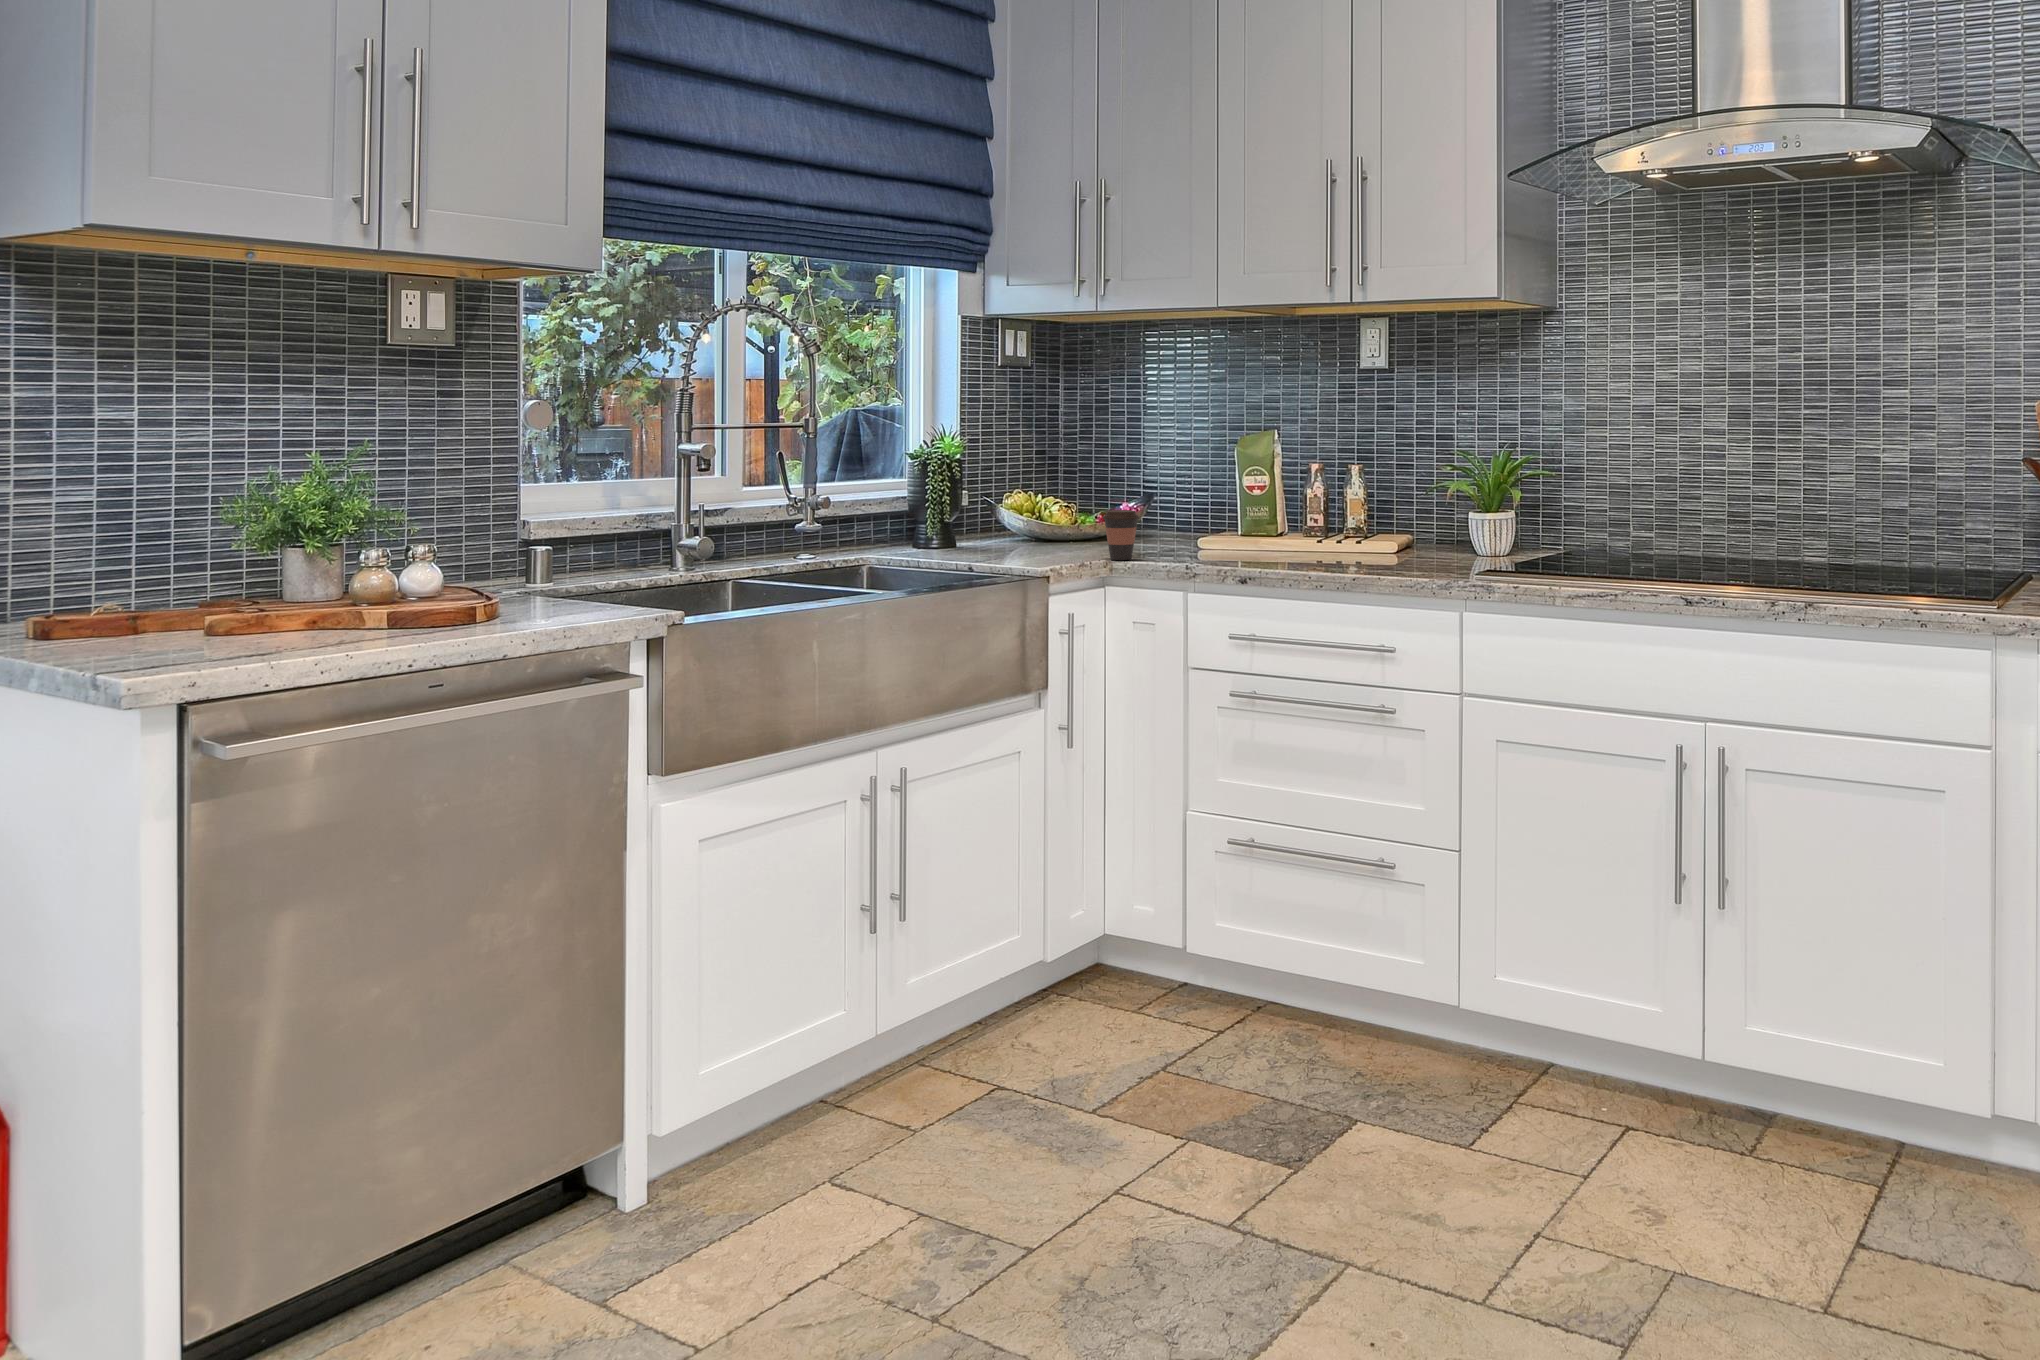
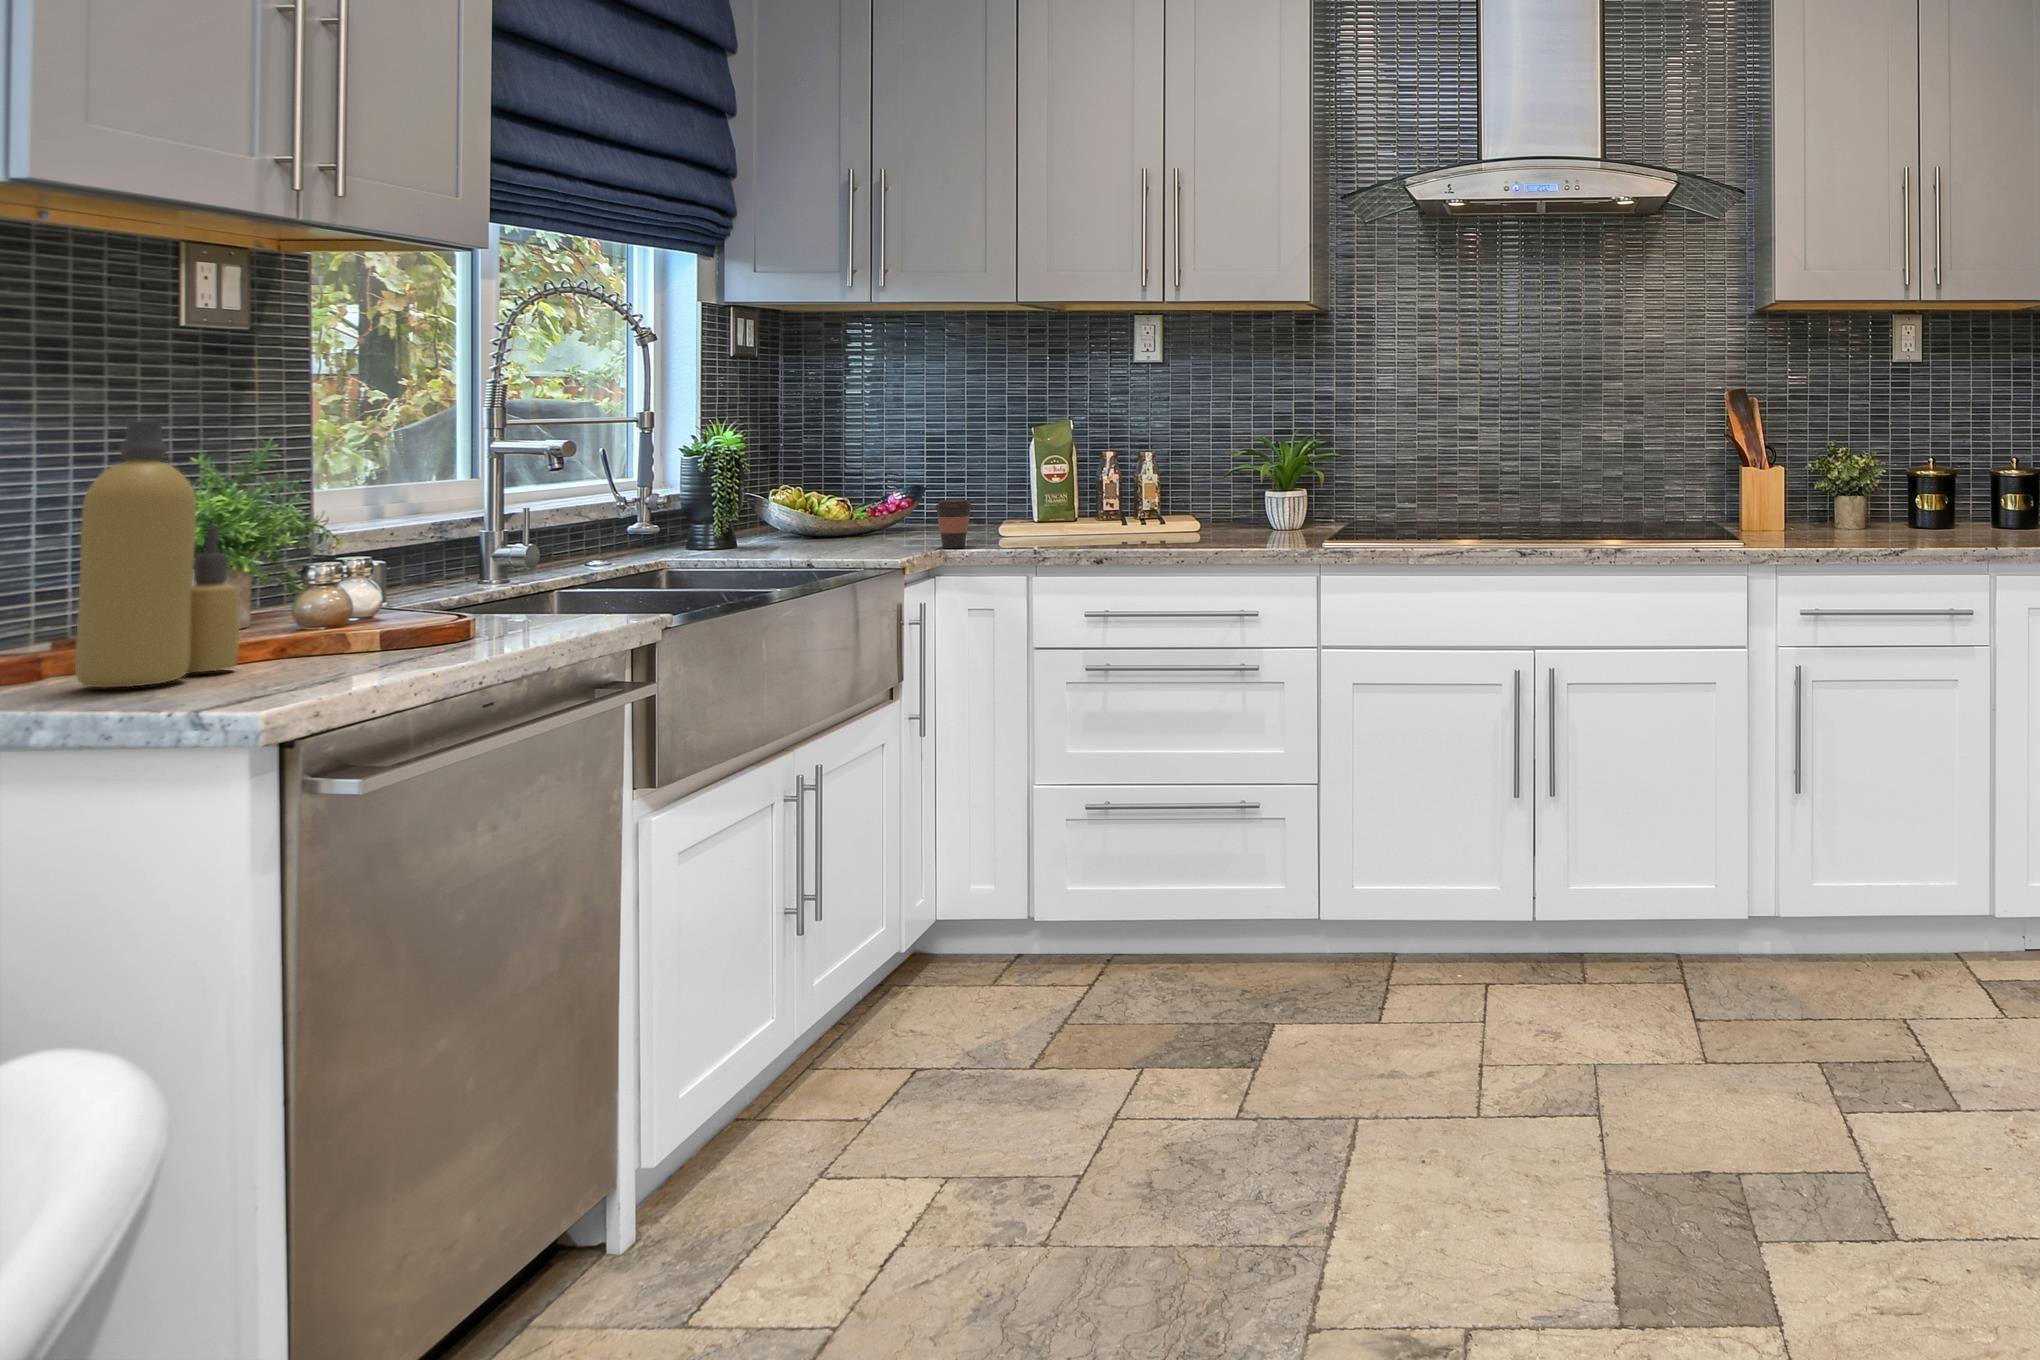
bottle: none [150,424,287,644] -> present [75,420,240,688]

